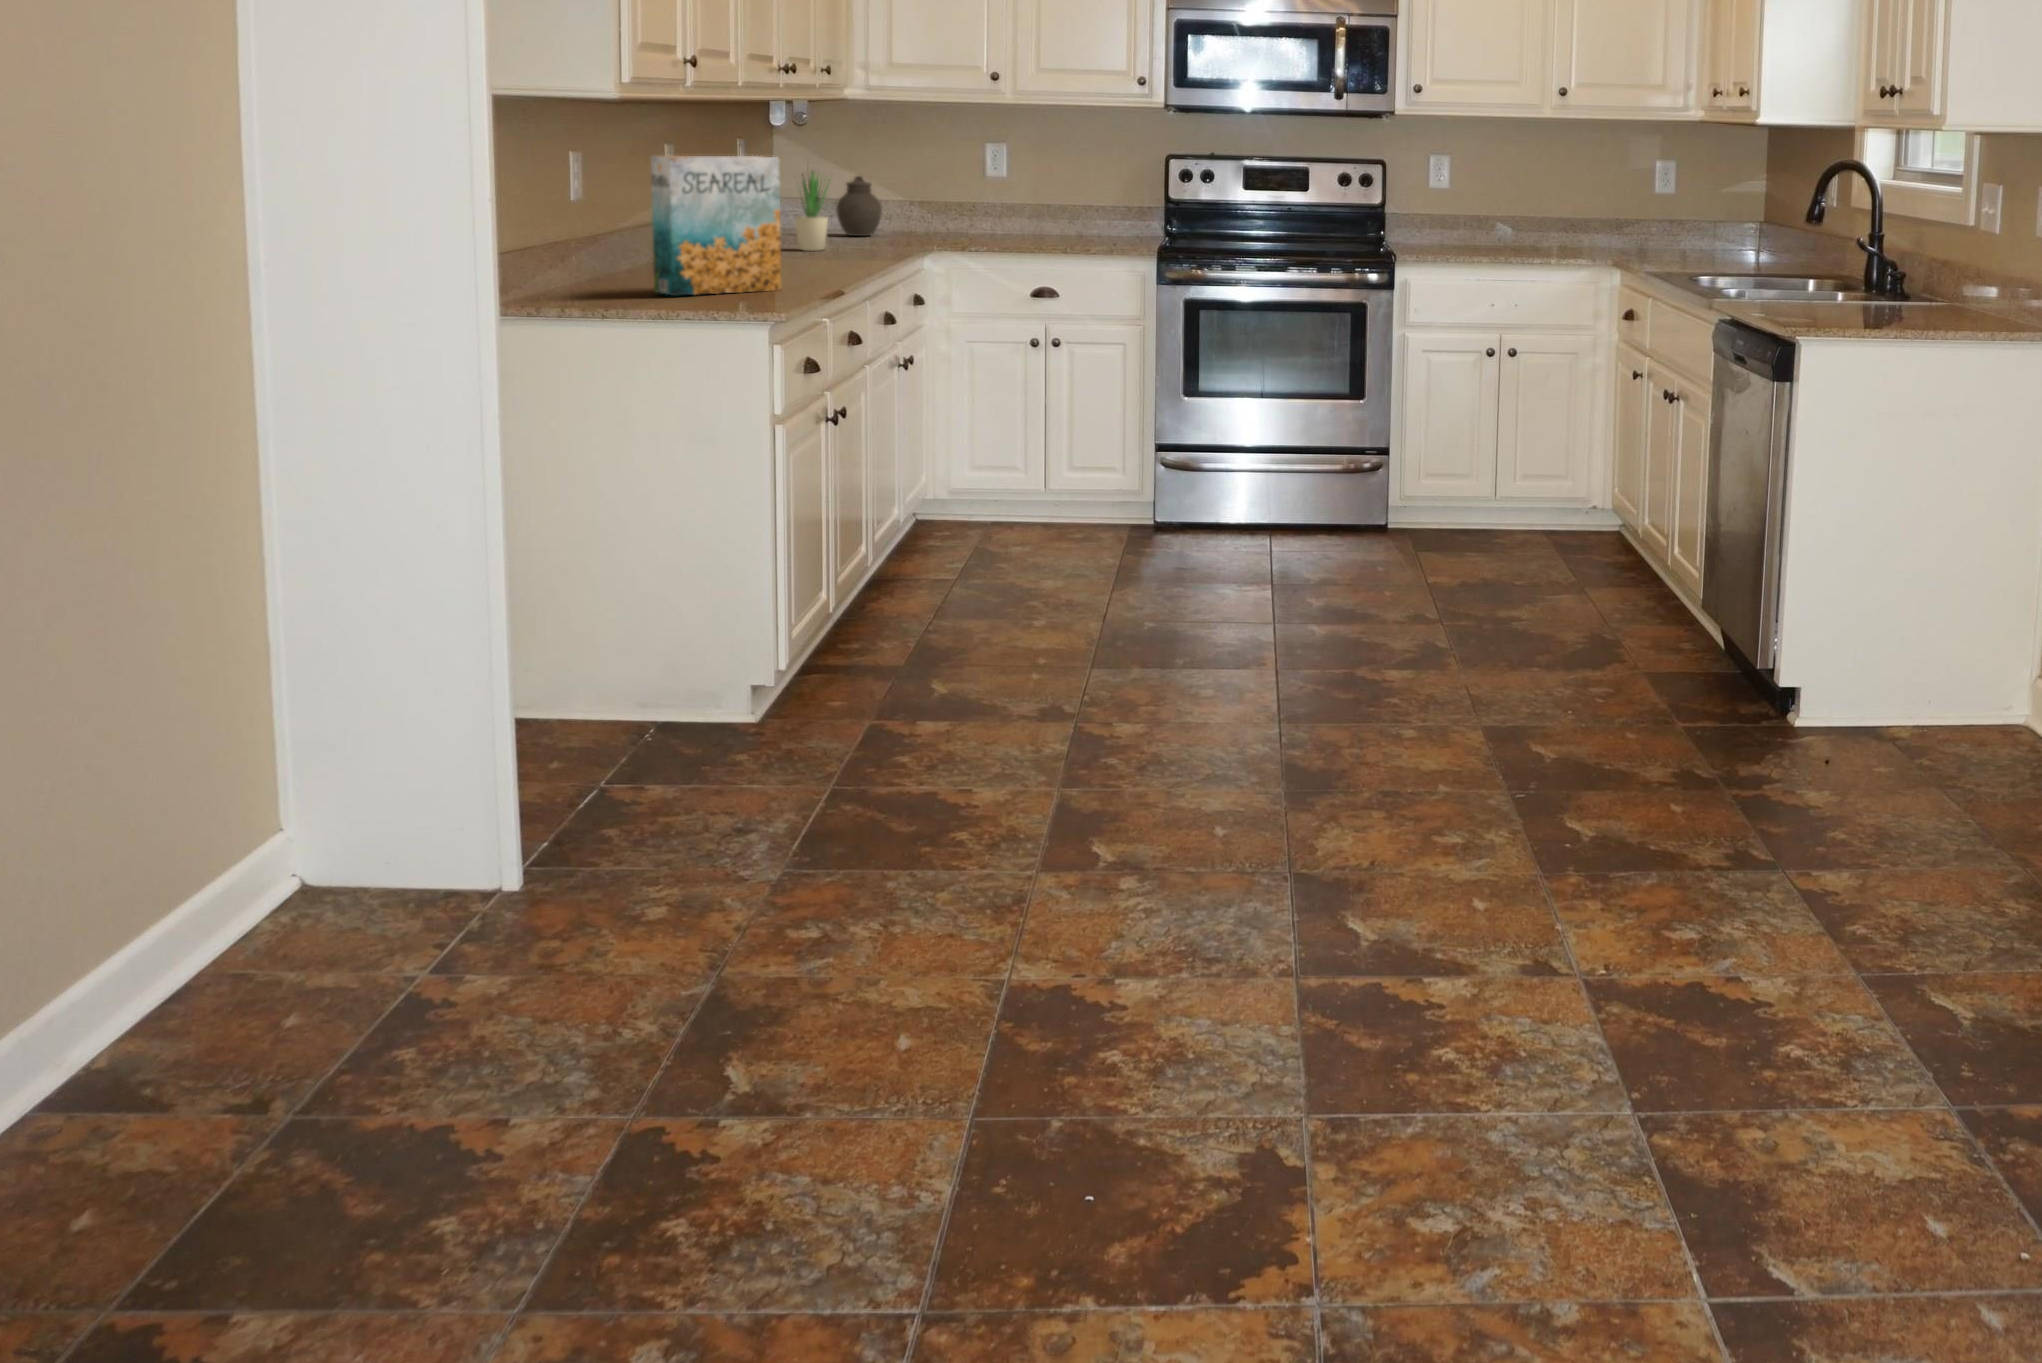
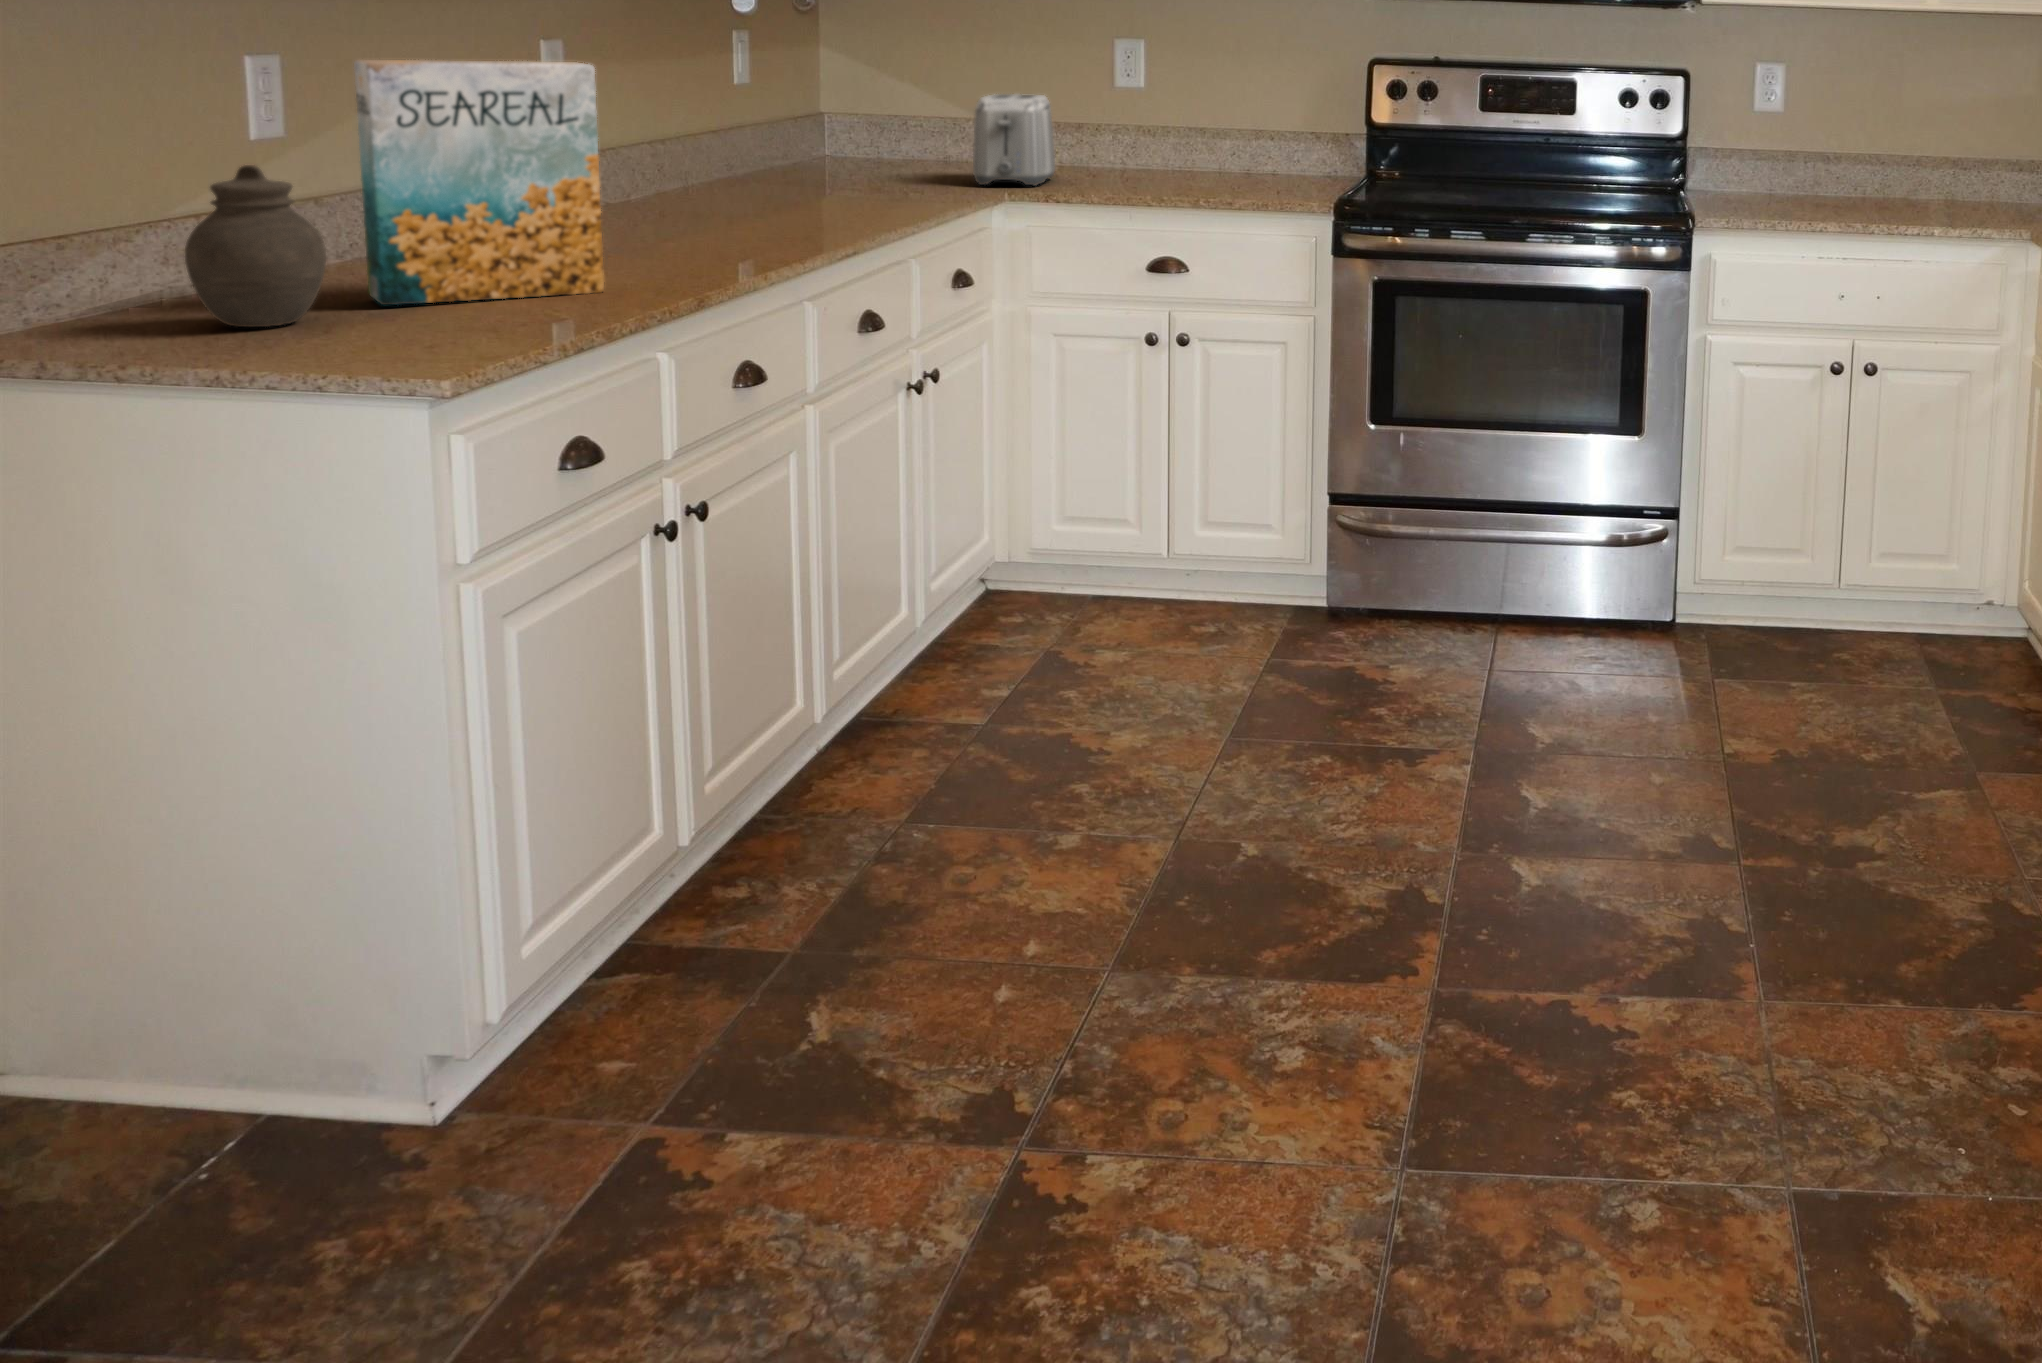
potted plant: present [795,171,829,251] -> none [792,60,846,199]
jar: present [837,176,882,236] -> present [185,165,326,327]
toaster: none [902,181,954,242] -> present [973,94,1055,185]

